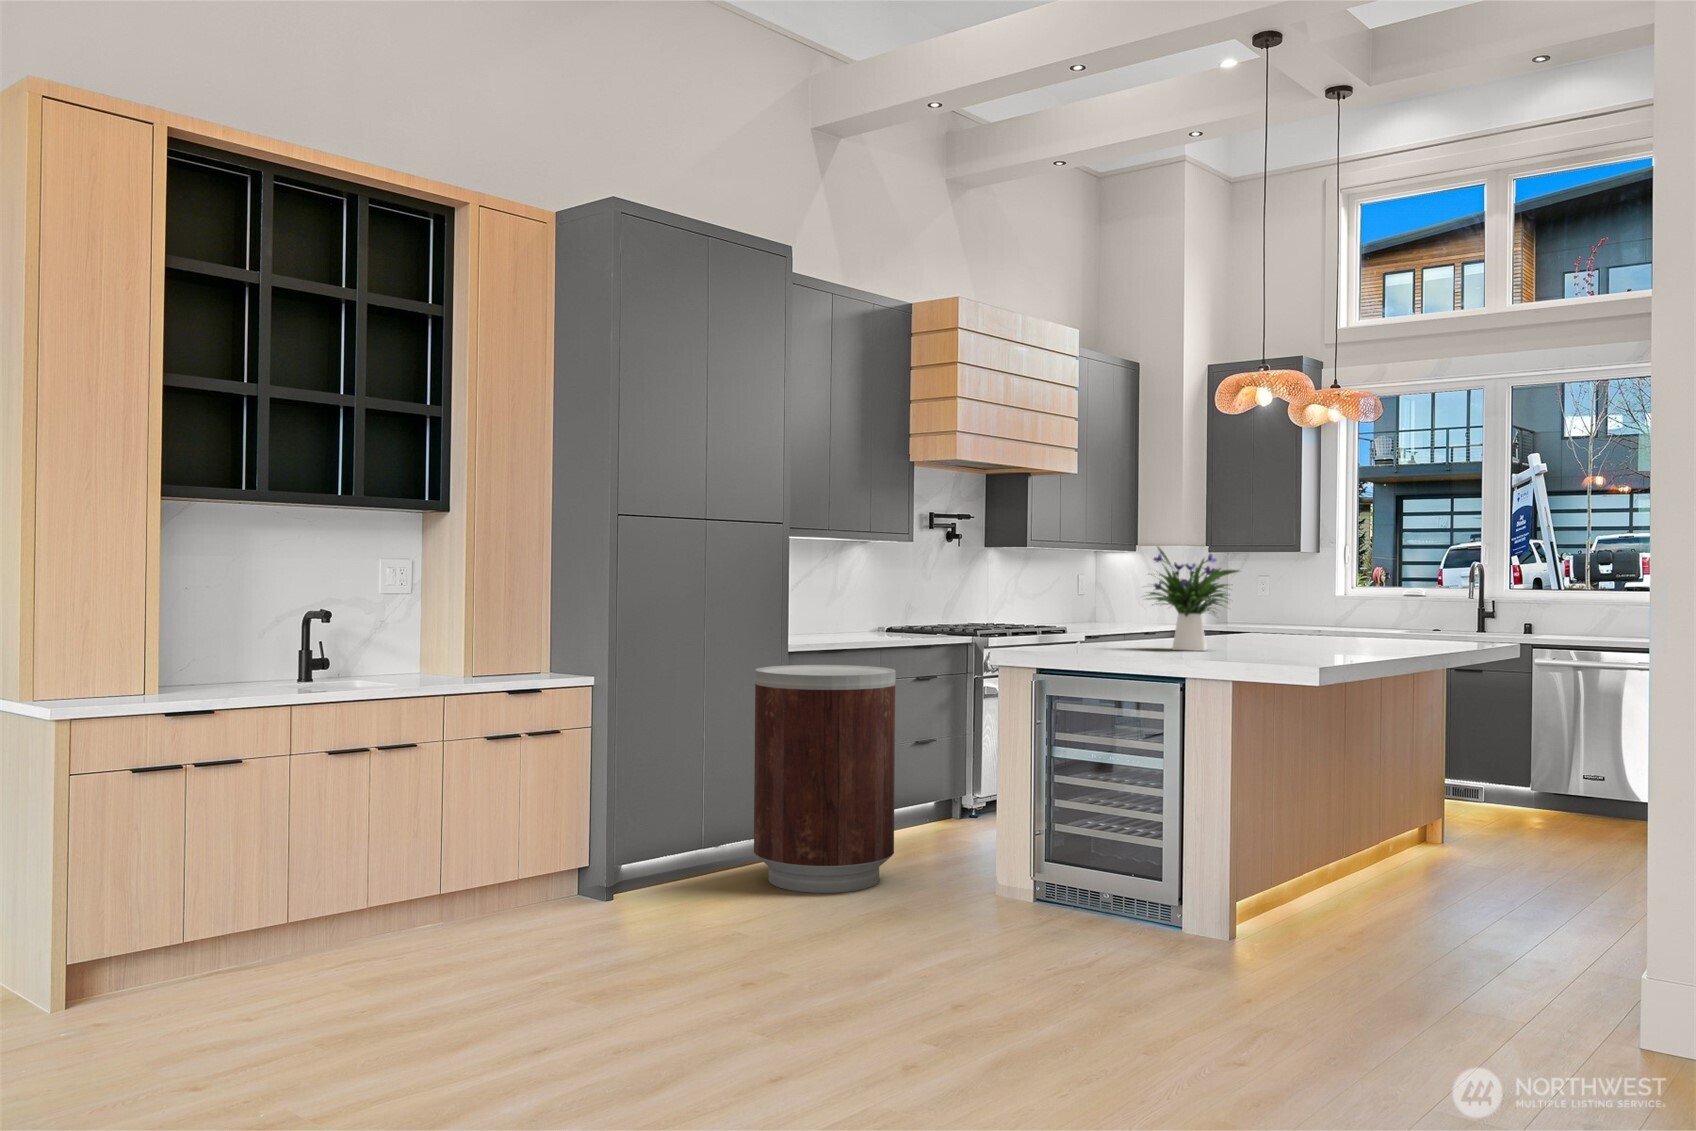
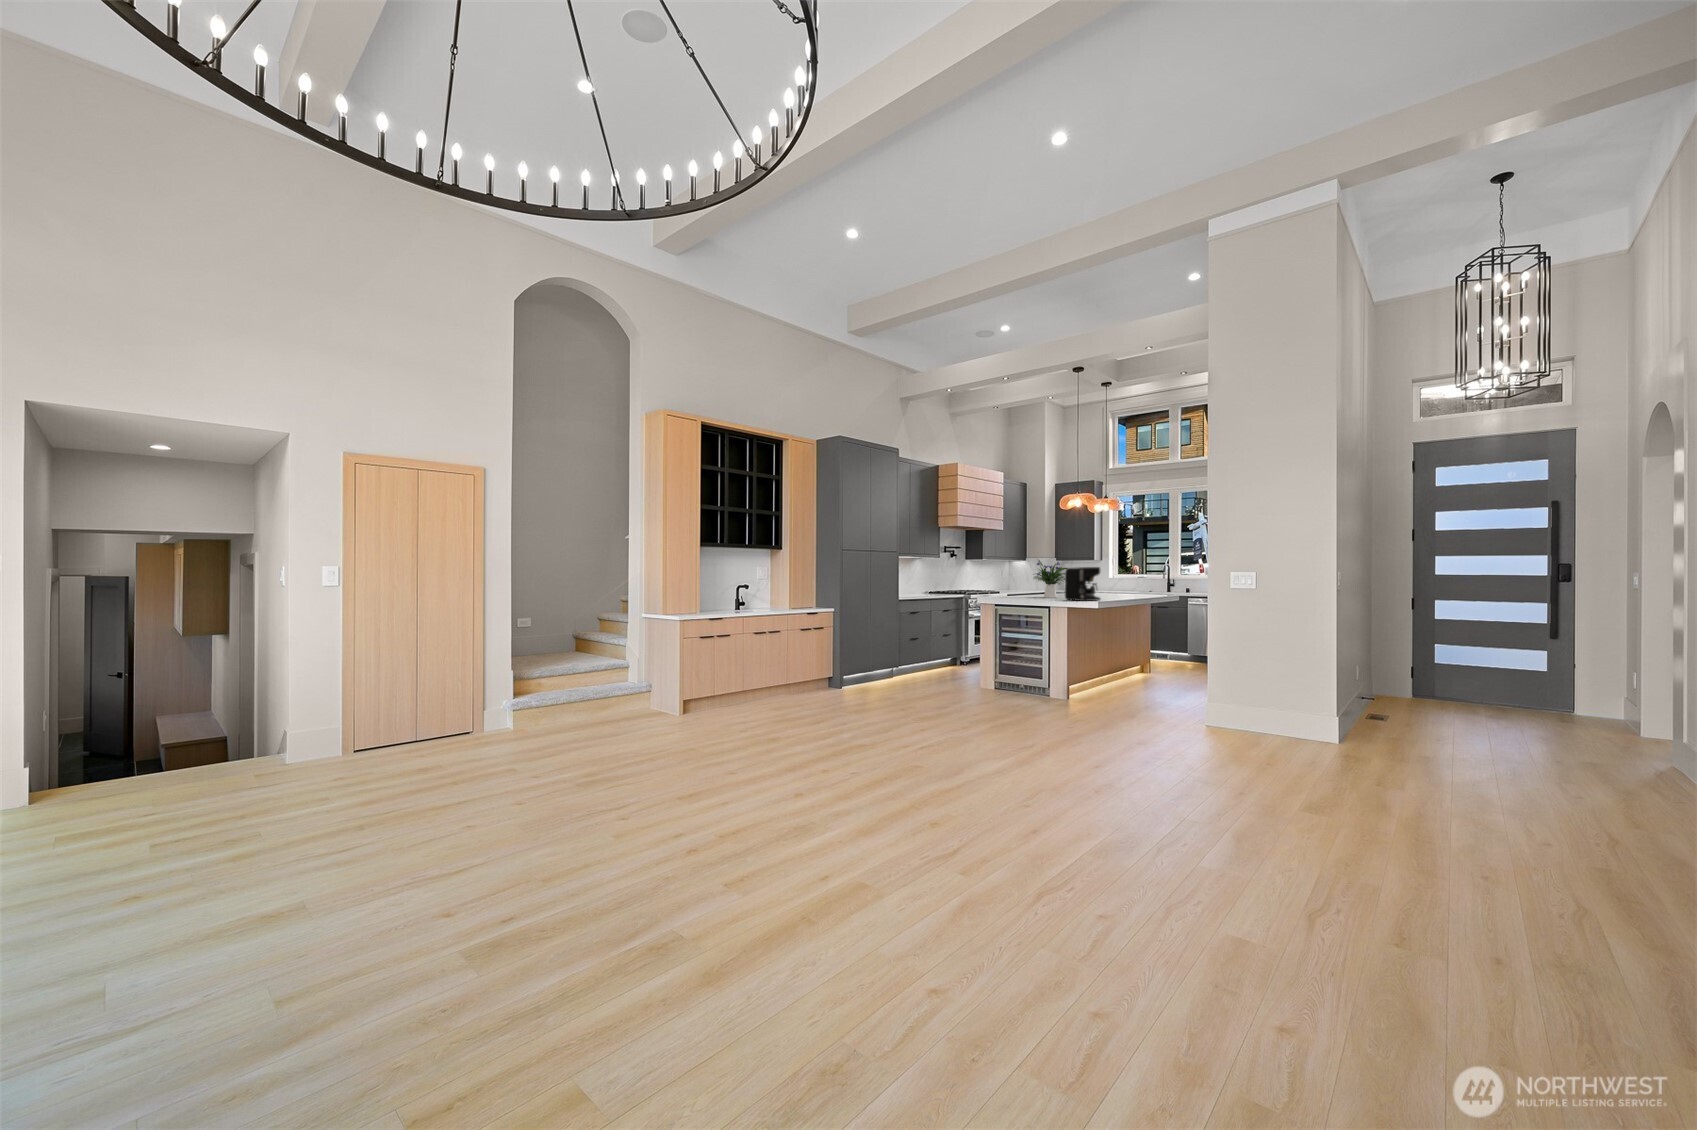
coffee maker: none [1228,569,1329,665] -> present [1065,567,1100,601]
trash can: present [754,665,896,893] -> none [889,605,941,687]

